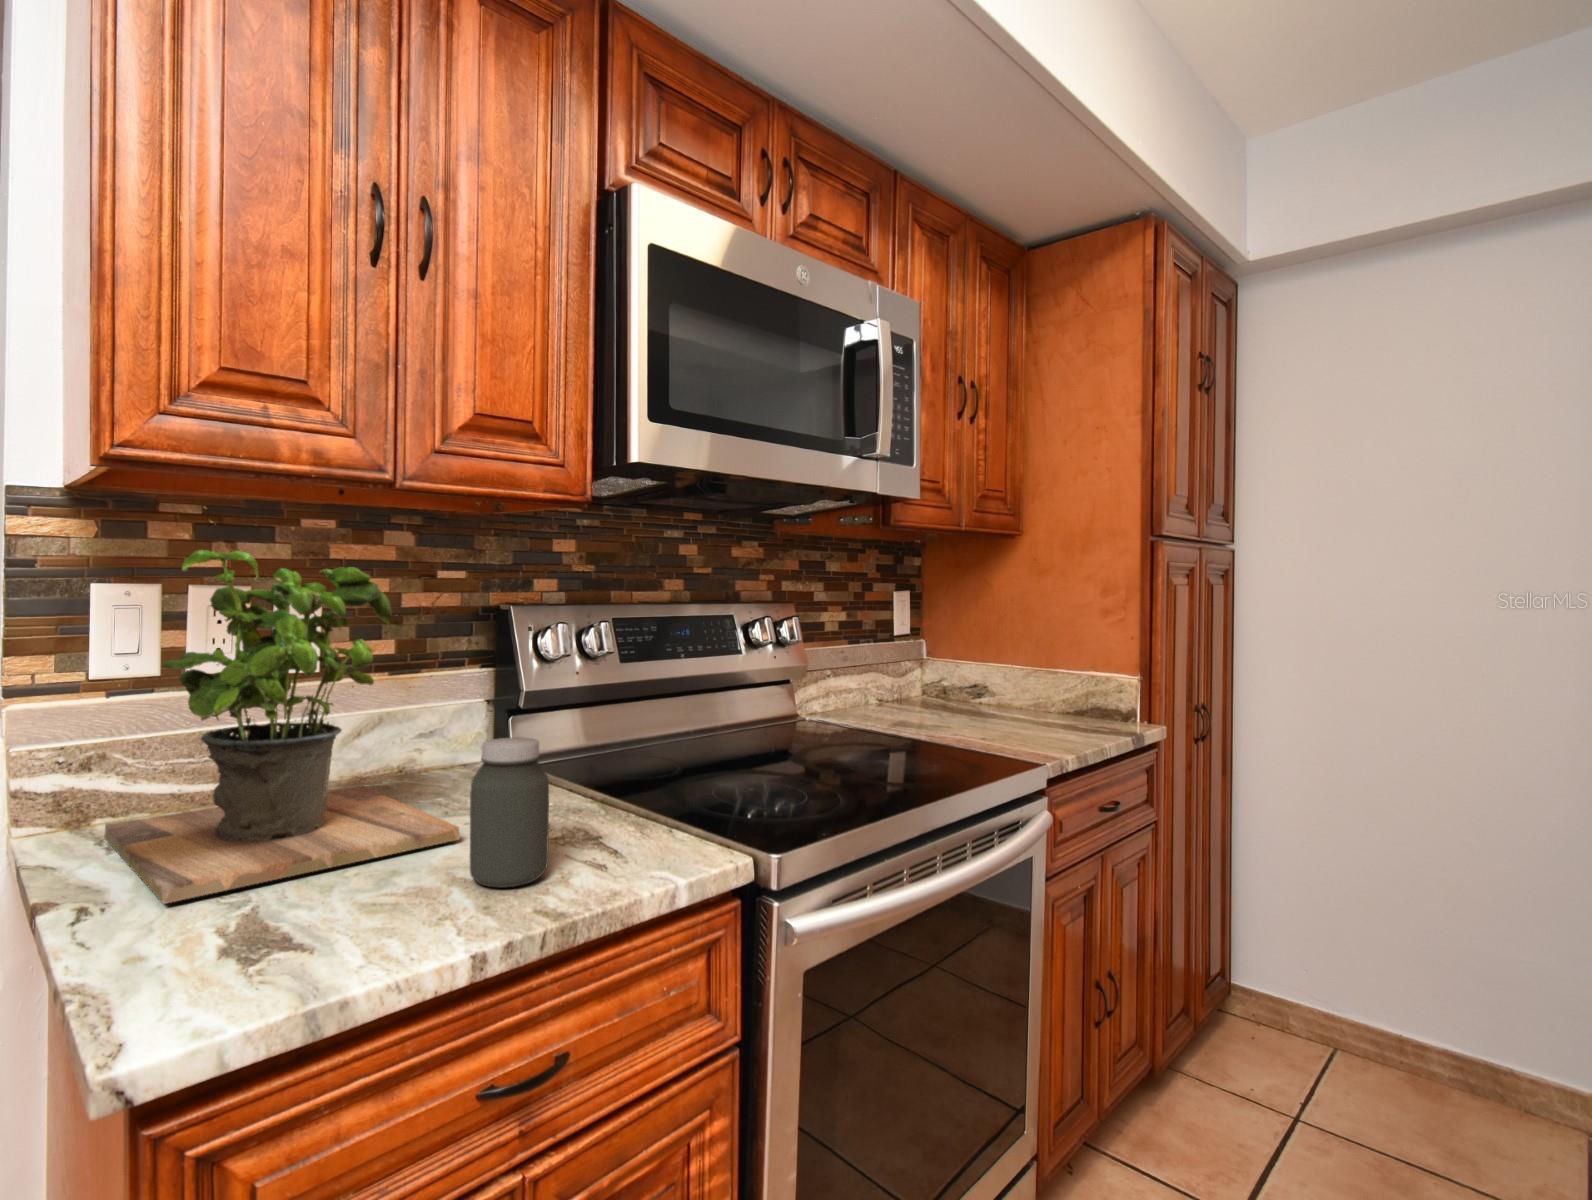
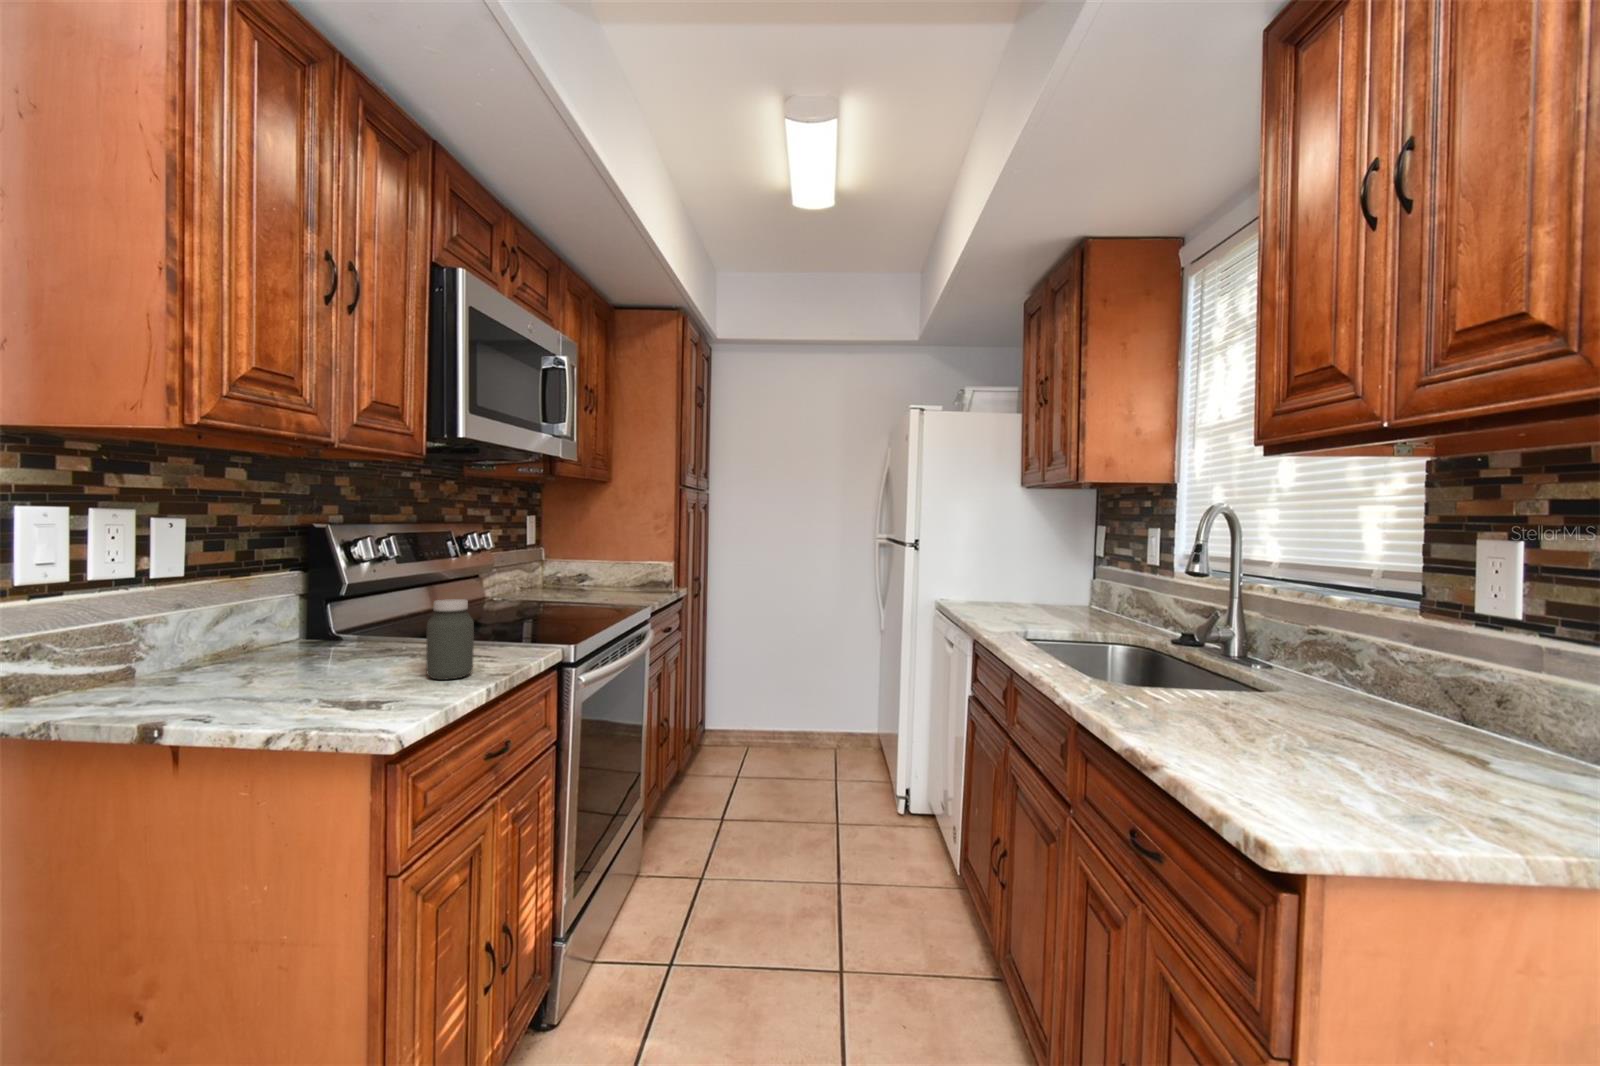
potted plant: present [104,550,460,904] -> none [66,488,382,712]

